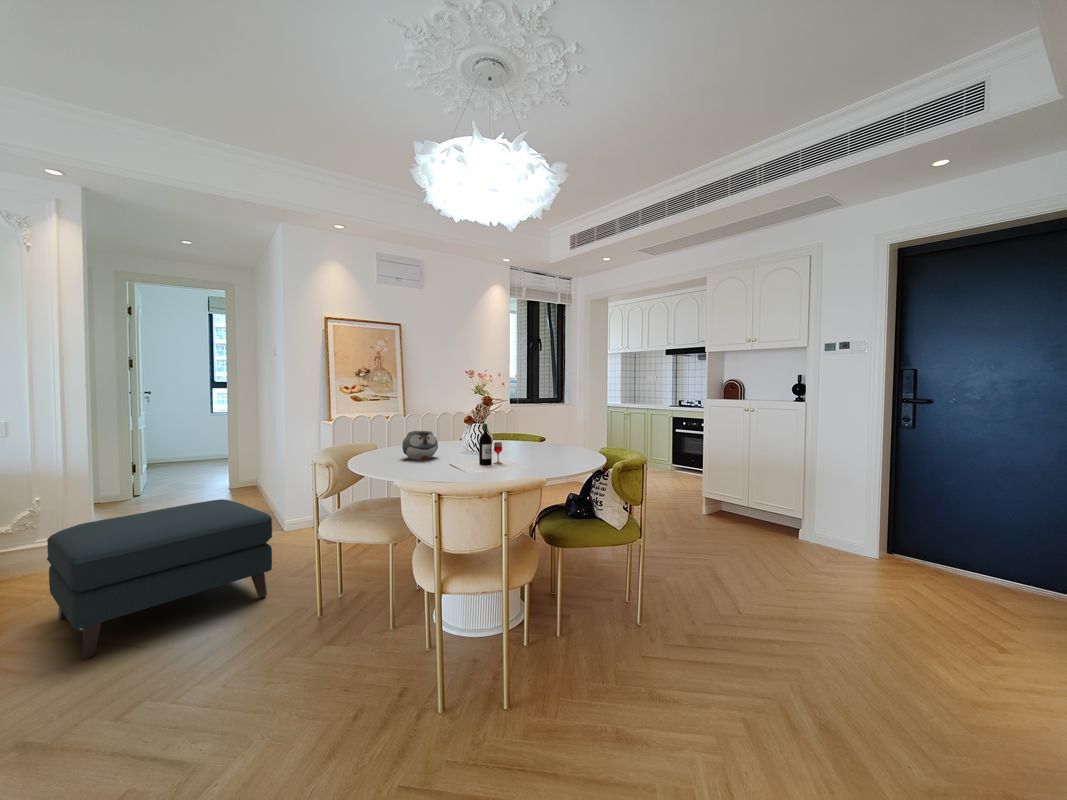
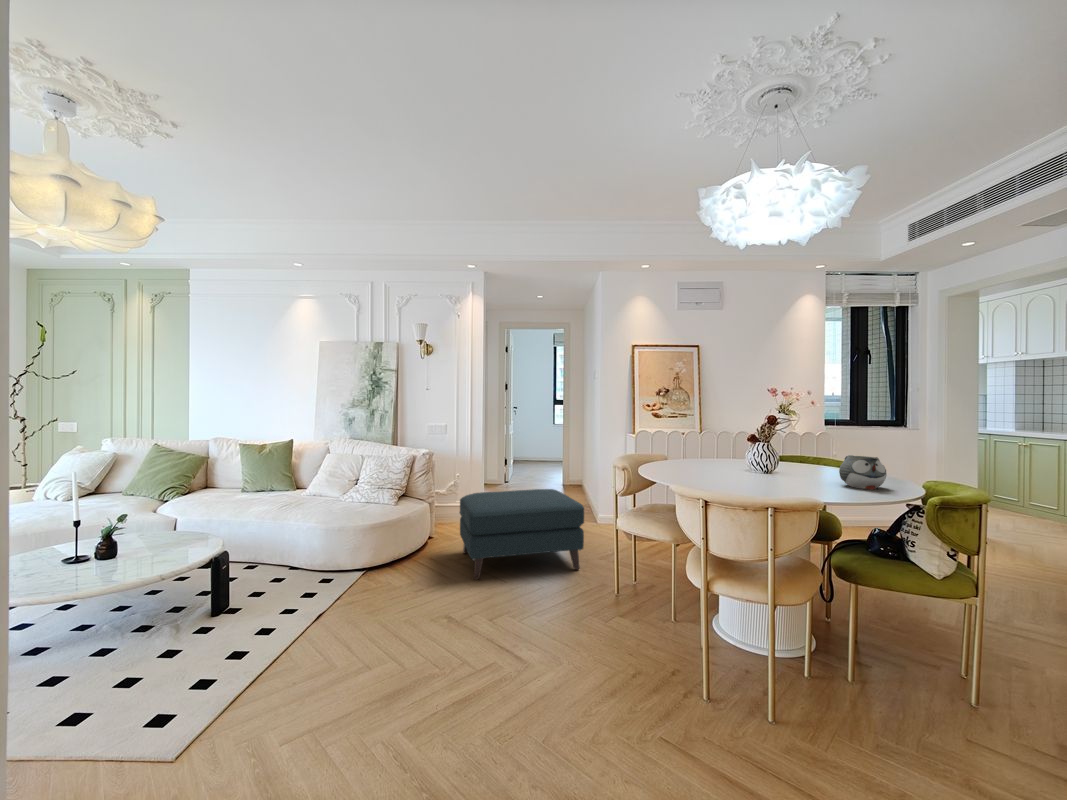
wine bottle: present [450,424,529,473] -> none [726,442,814,491]
teapot: present [402,431,438,460] -> present [839,455,886,490]

